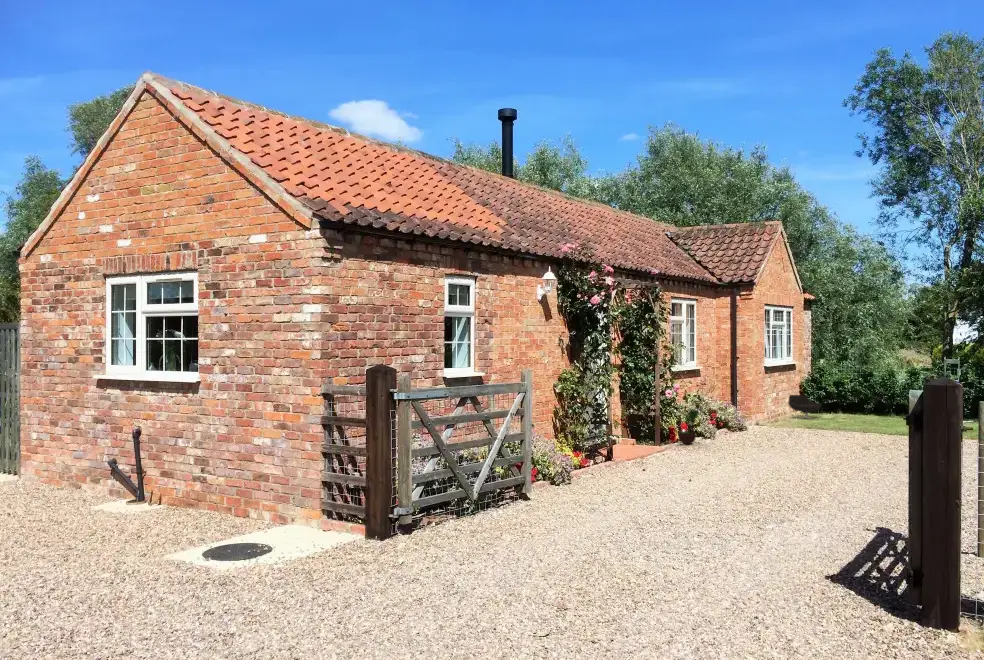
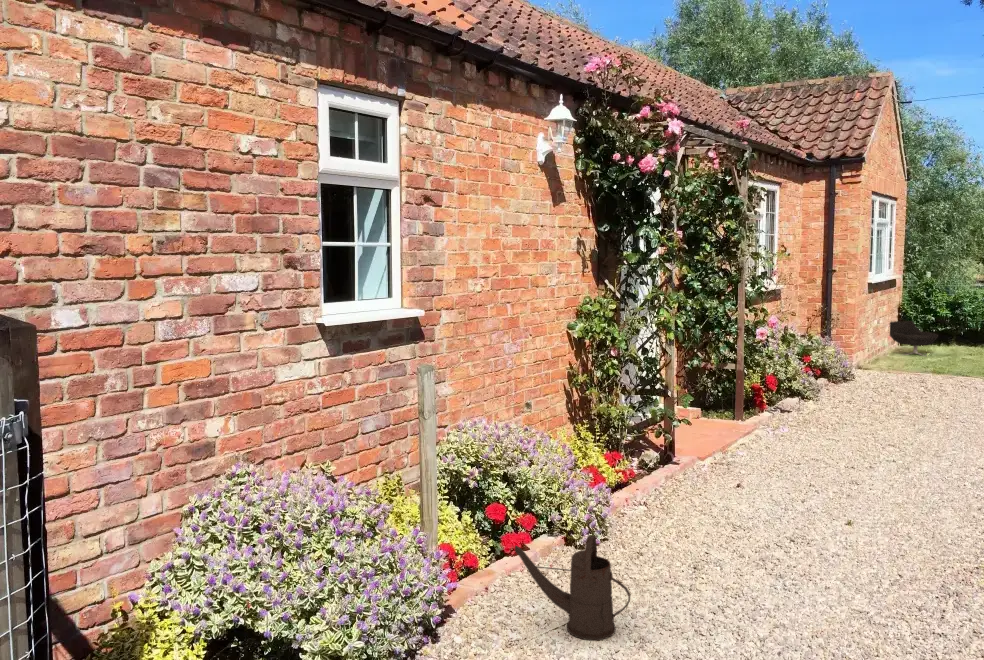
potted tree: present [678,409,699,444] -> none [765,348,804,410]
watering can: none [528,464,575,505] -> present [515,536,630,640]

